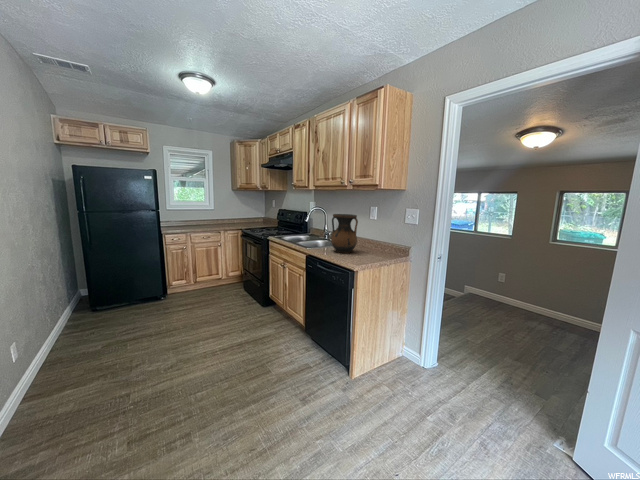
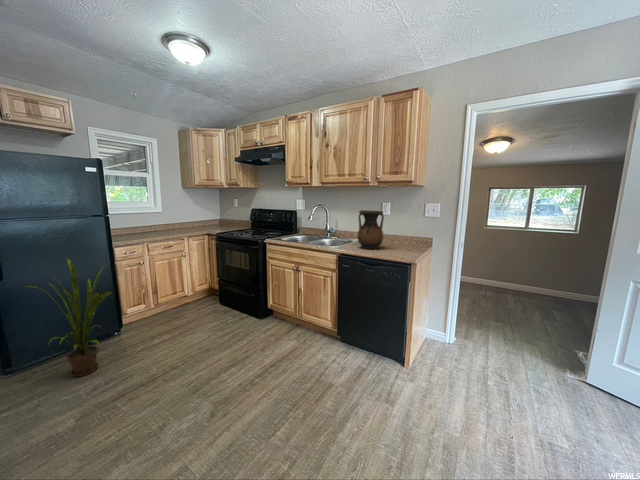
house plant: none [93,239,149,321] -> present [26,259,112,376]

